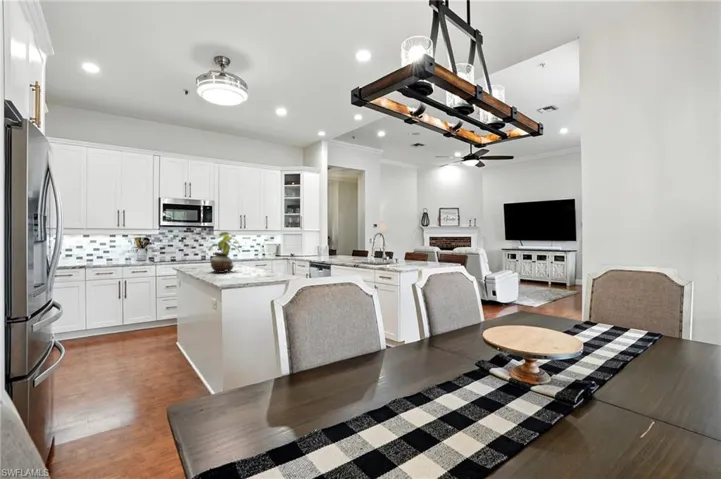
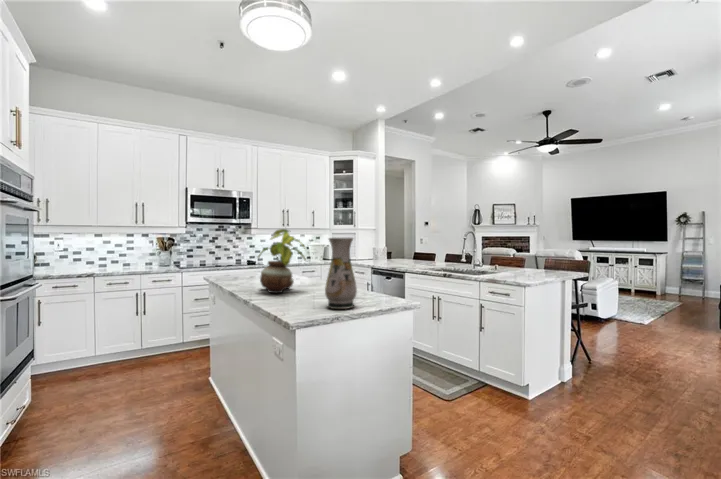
vase: none [245,237,264,278] -> present [325,238,357,309]

